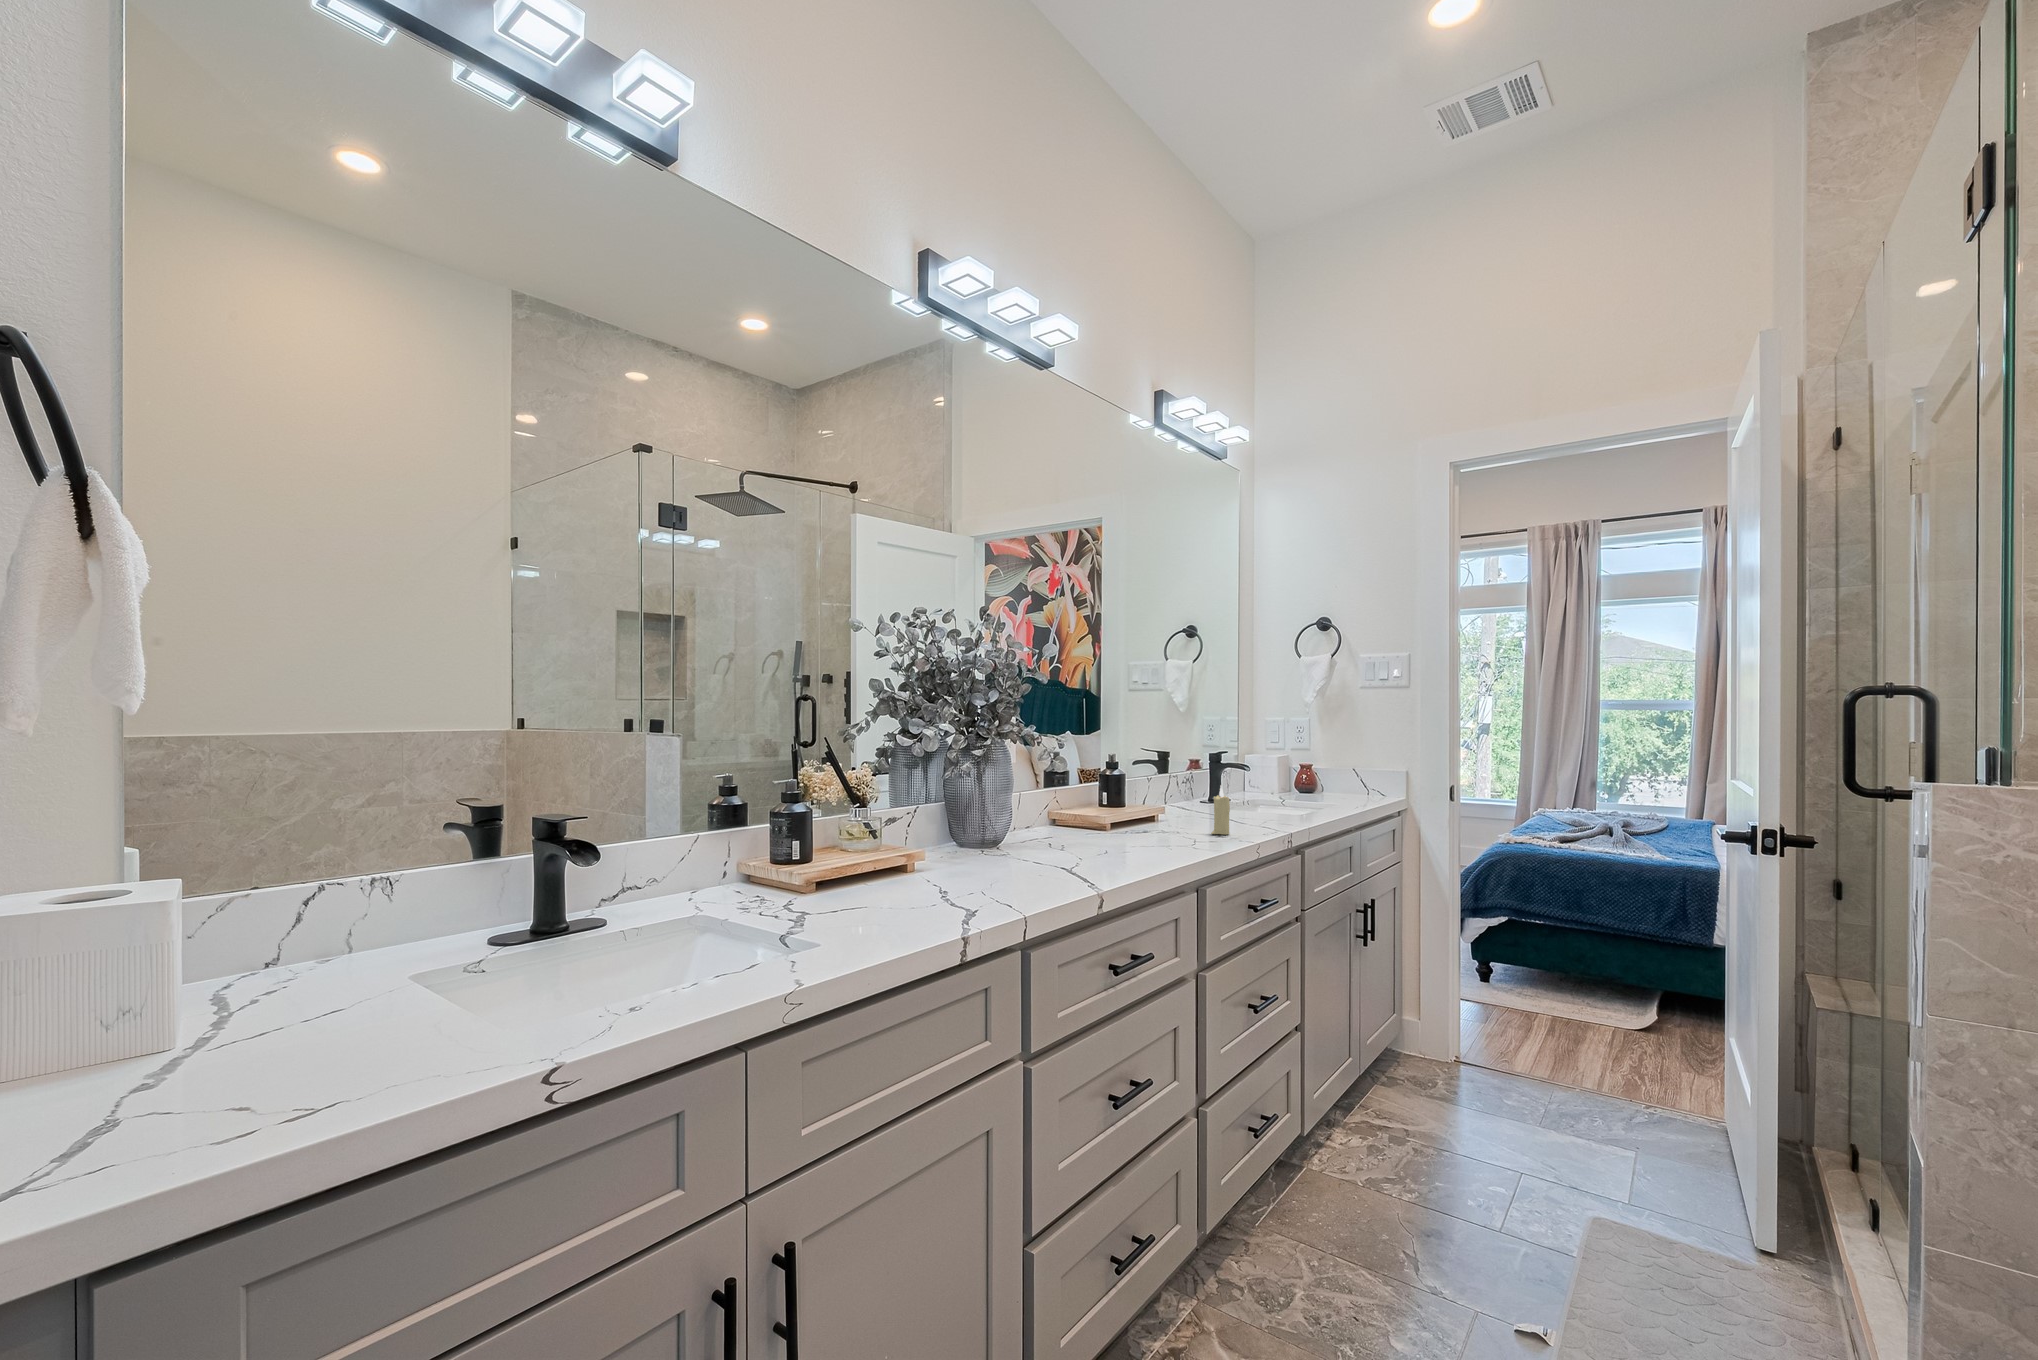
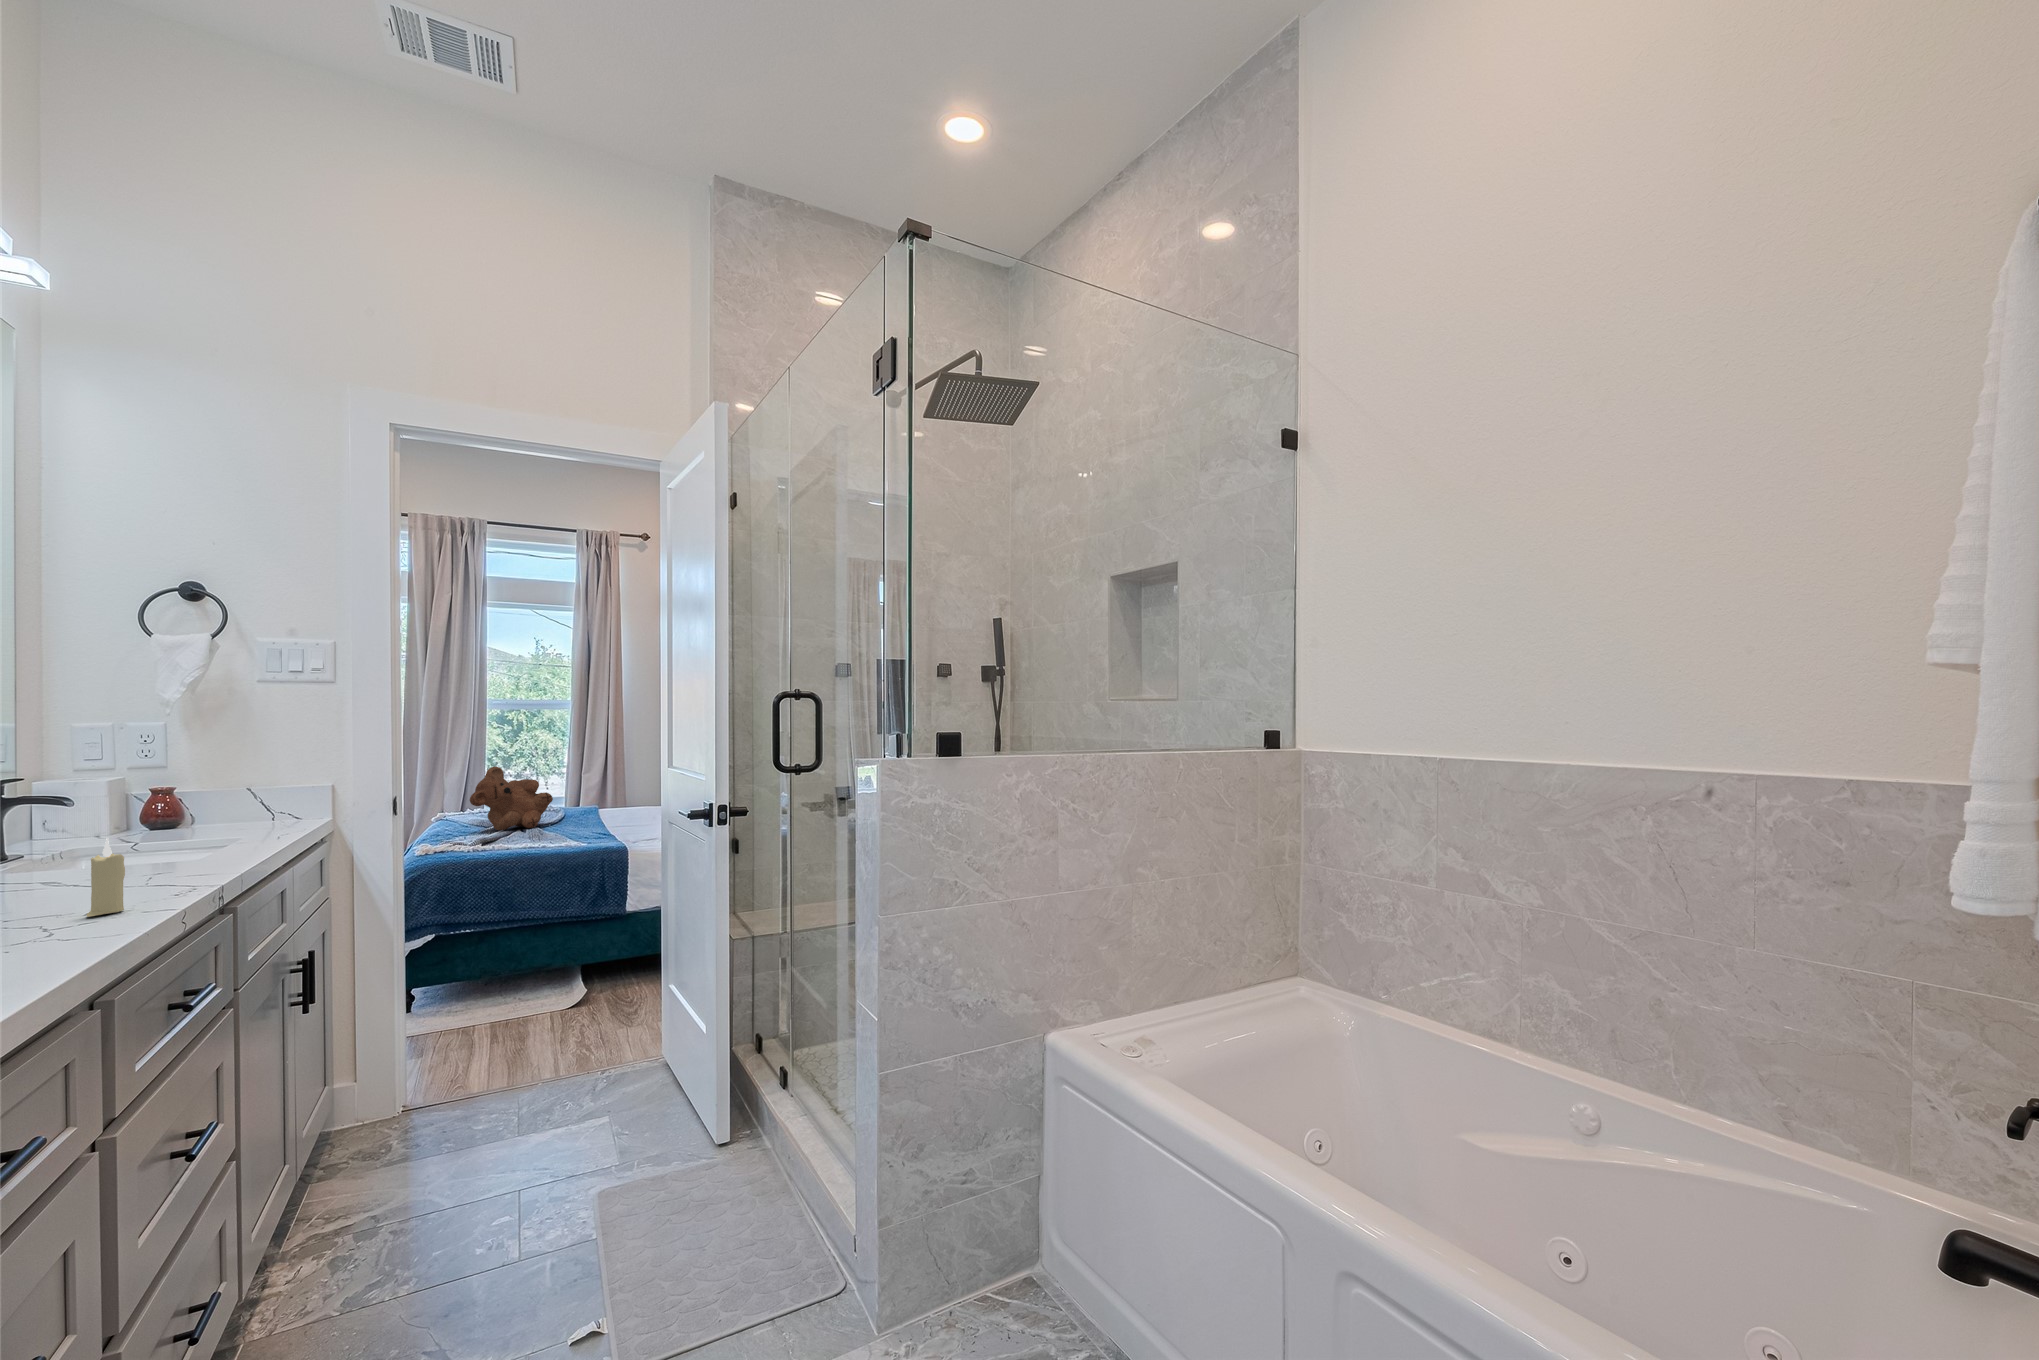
teddy bear: none [1557,769,1645,837] -> present [470,767,553,830]

